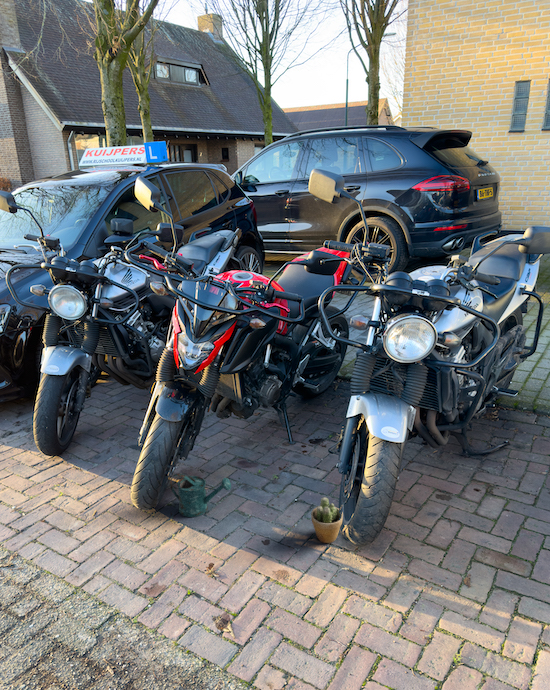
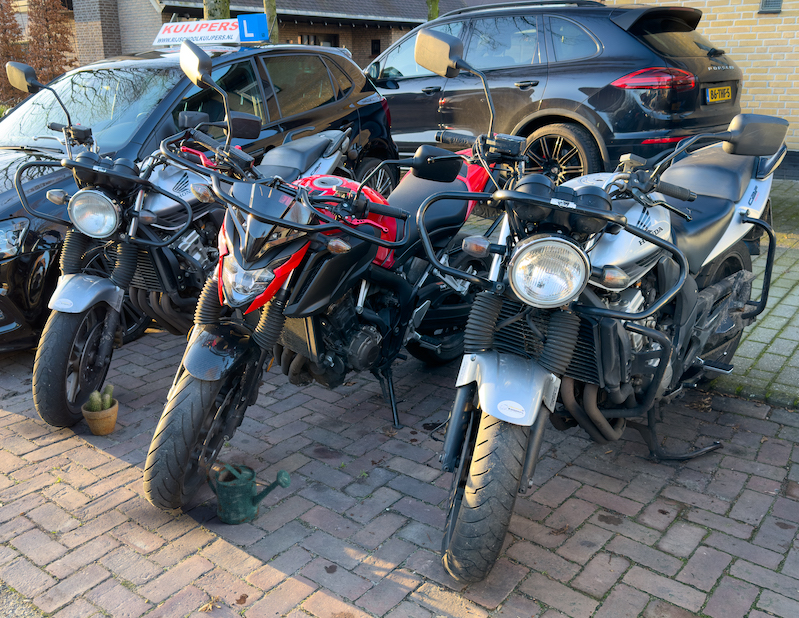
potted plant: present [311,497,343,543] -> present [81,384,118,435]

